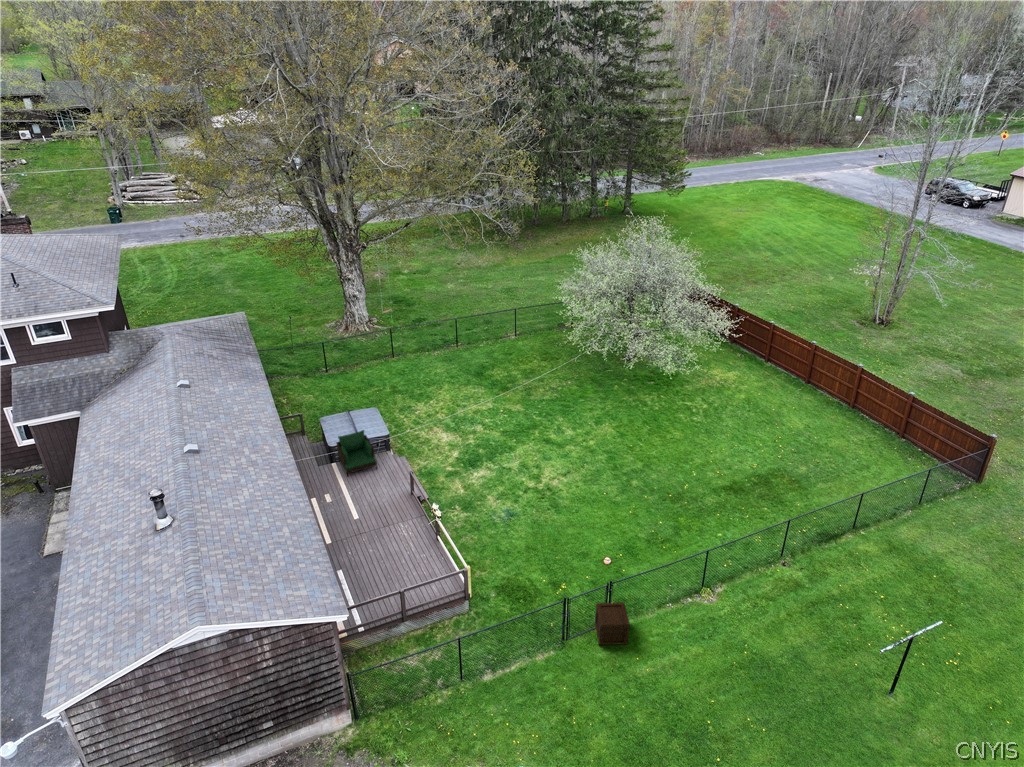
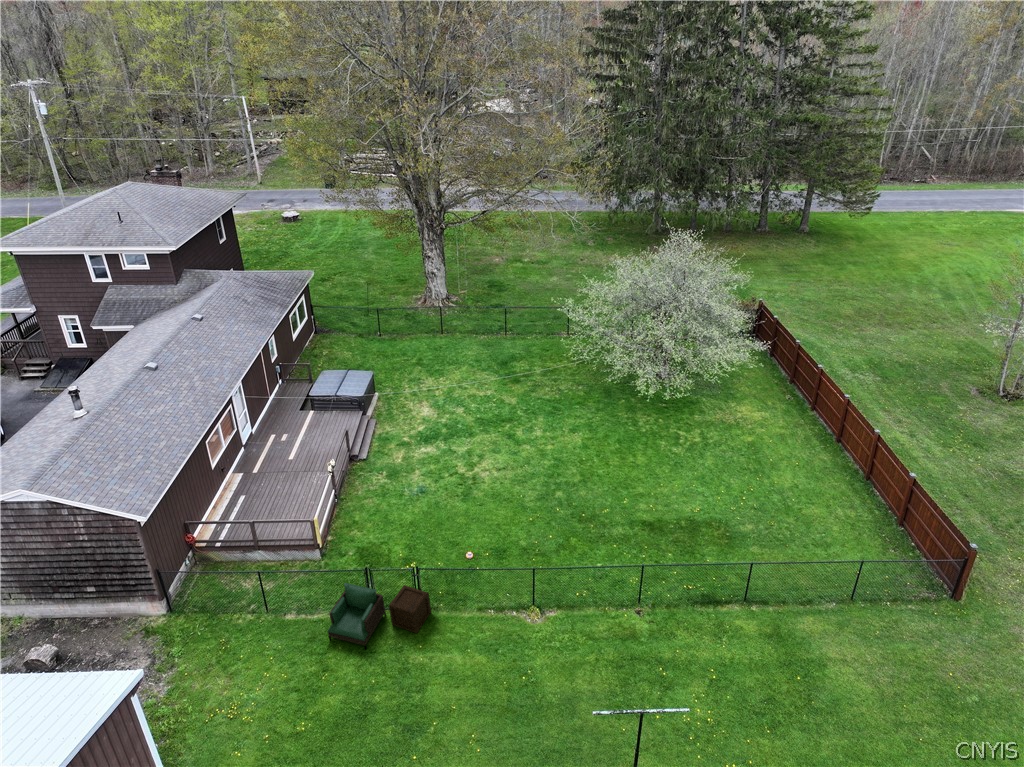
armchair: present [337,430,377,476] -> present [327,583,386,649]

